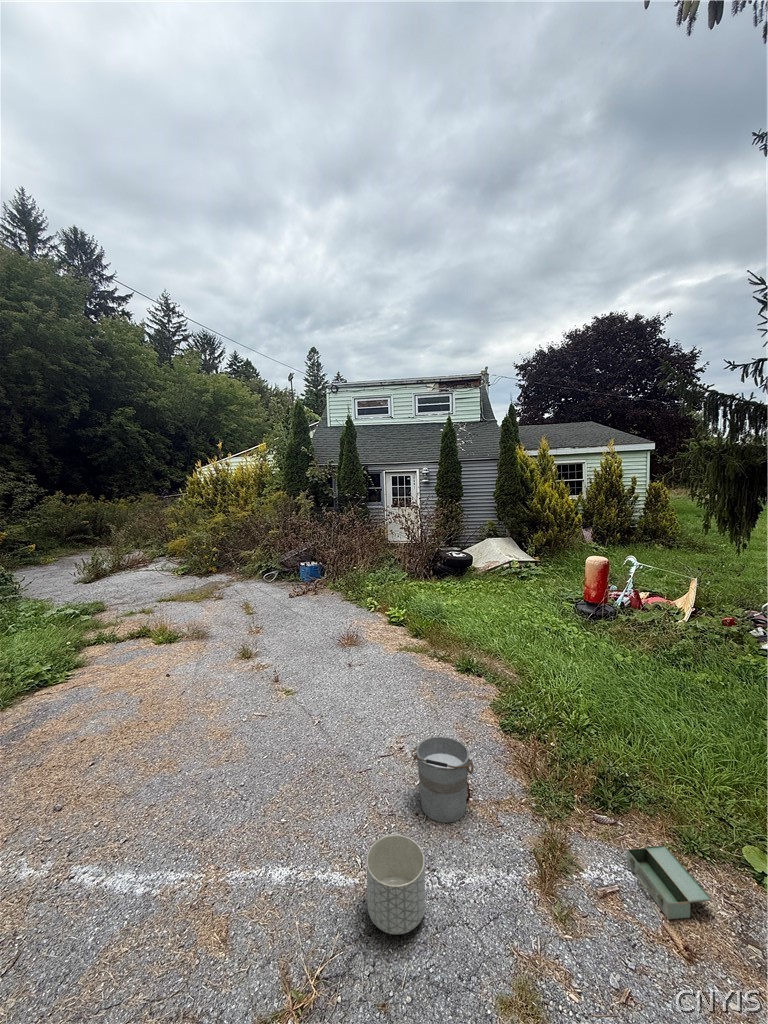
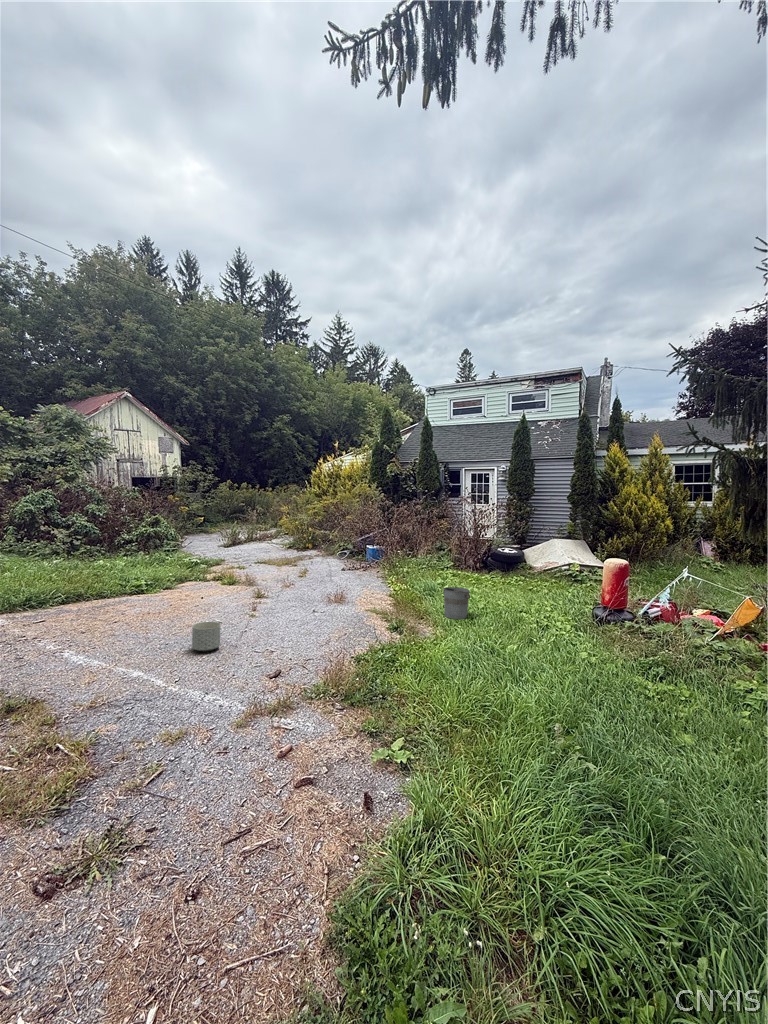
bucket: present [411,737,473,823] -> present [441,587,470,619]
toolbox: present [627,846,711,919] -> none [303,655,337,676]

